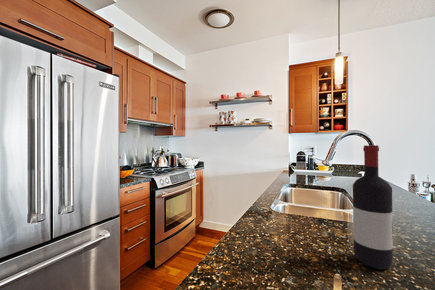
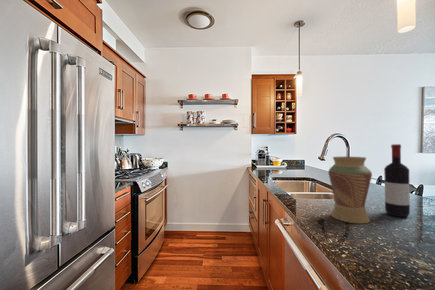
vase: none [256,162,312,265] -> present [329,157,372,224]

